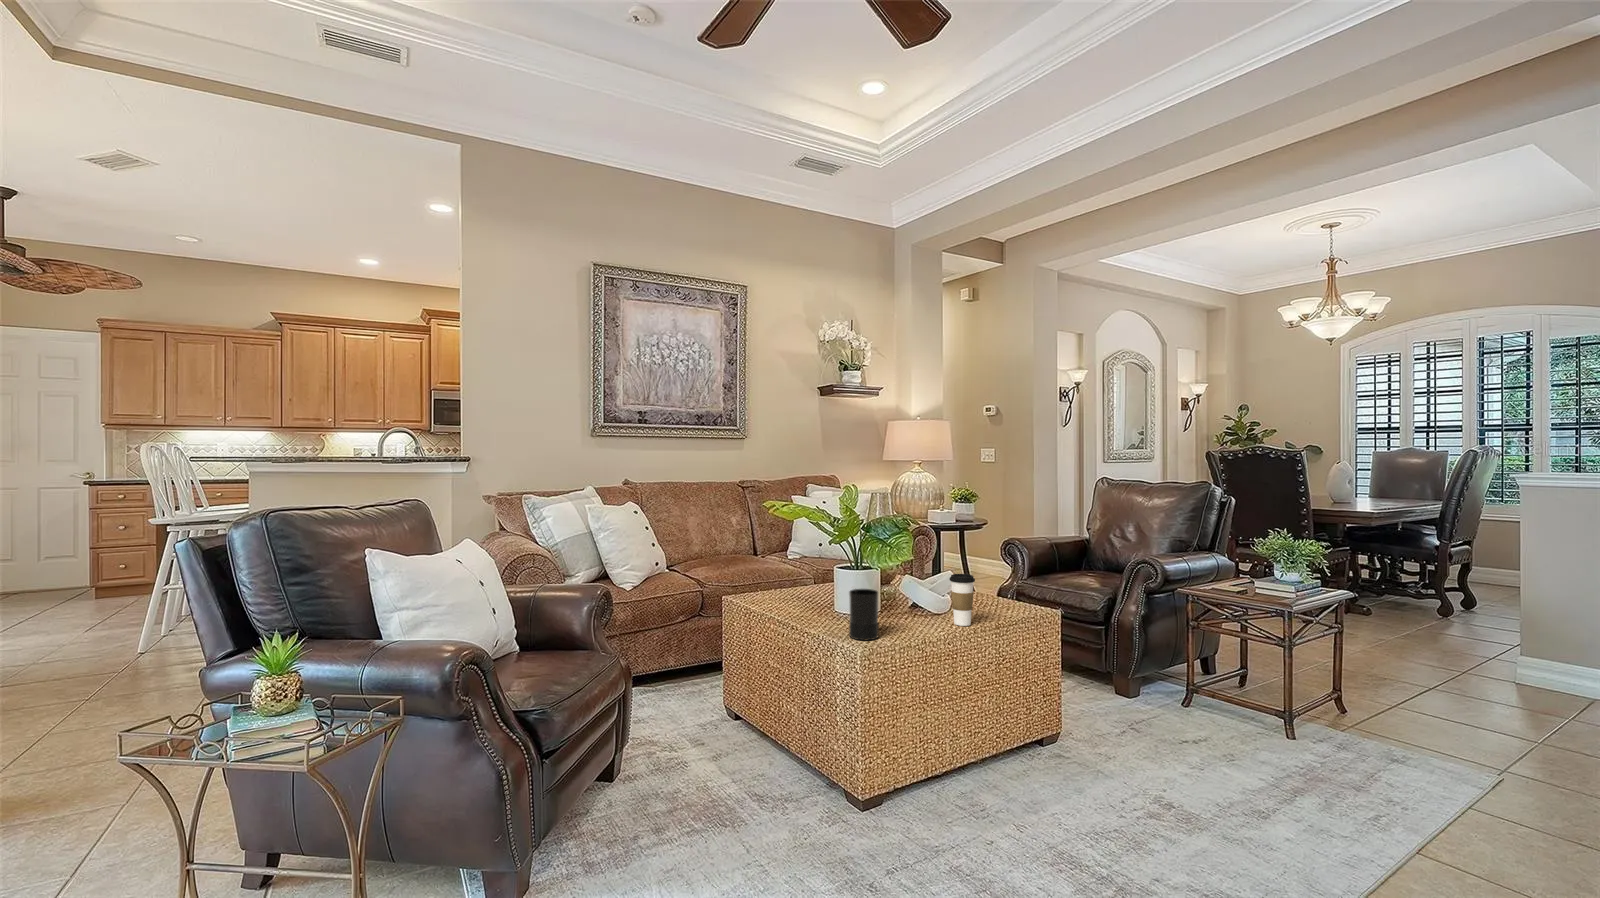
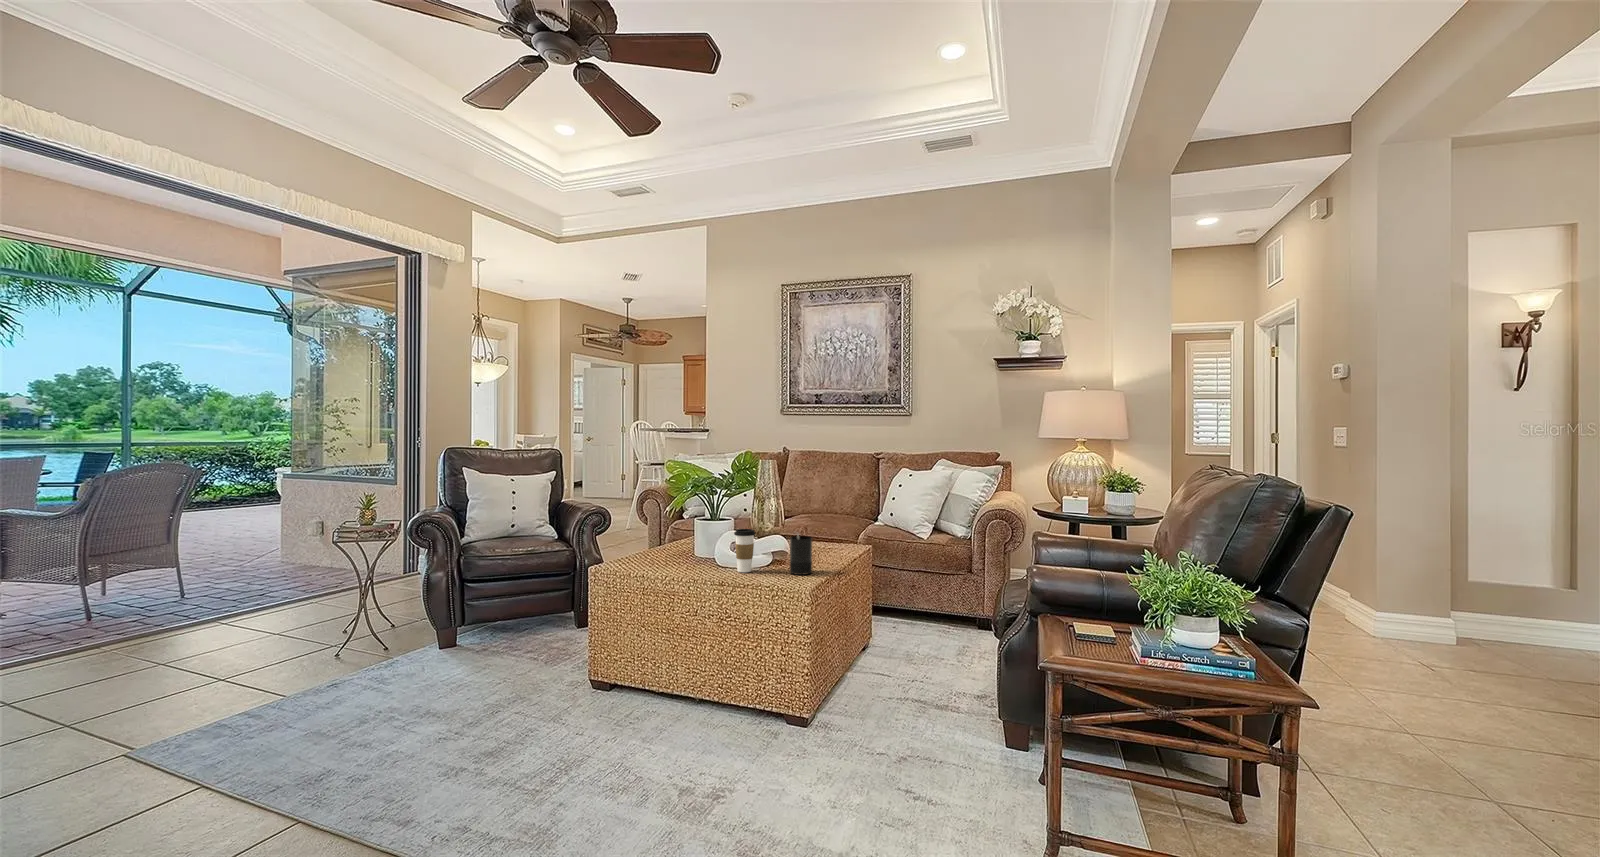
candle: present [849,589,878,640] -> present [790,535,812,575]

